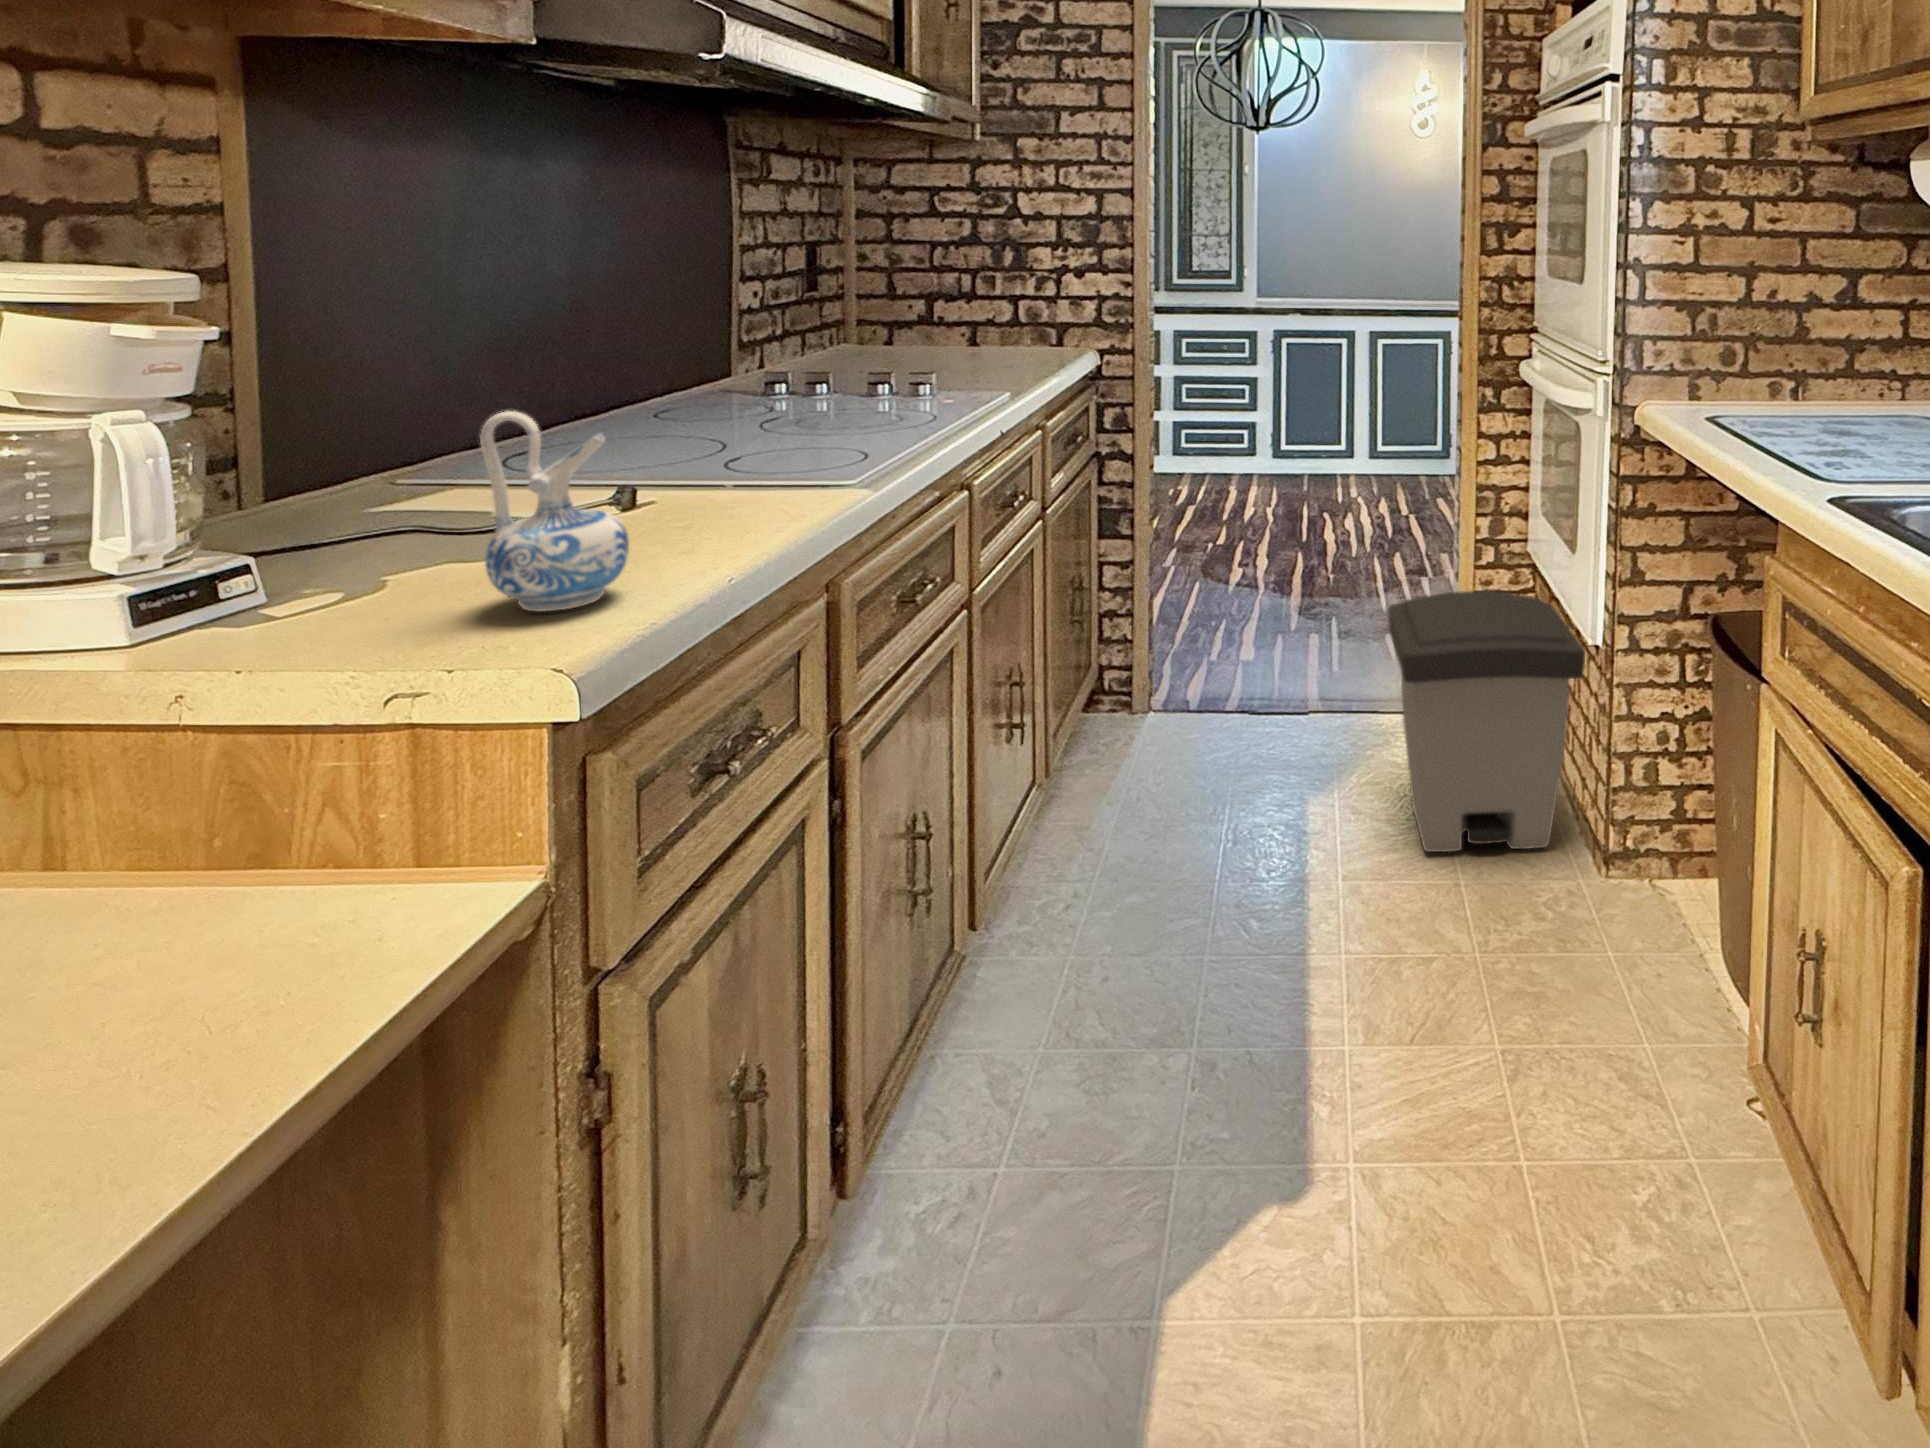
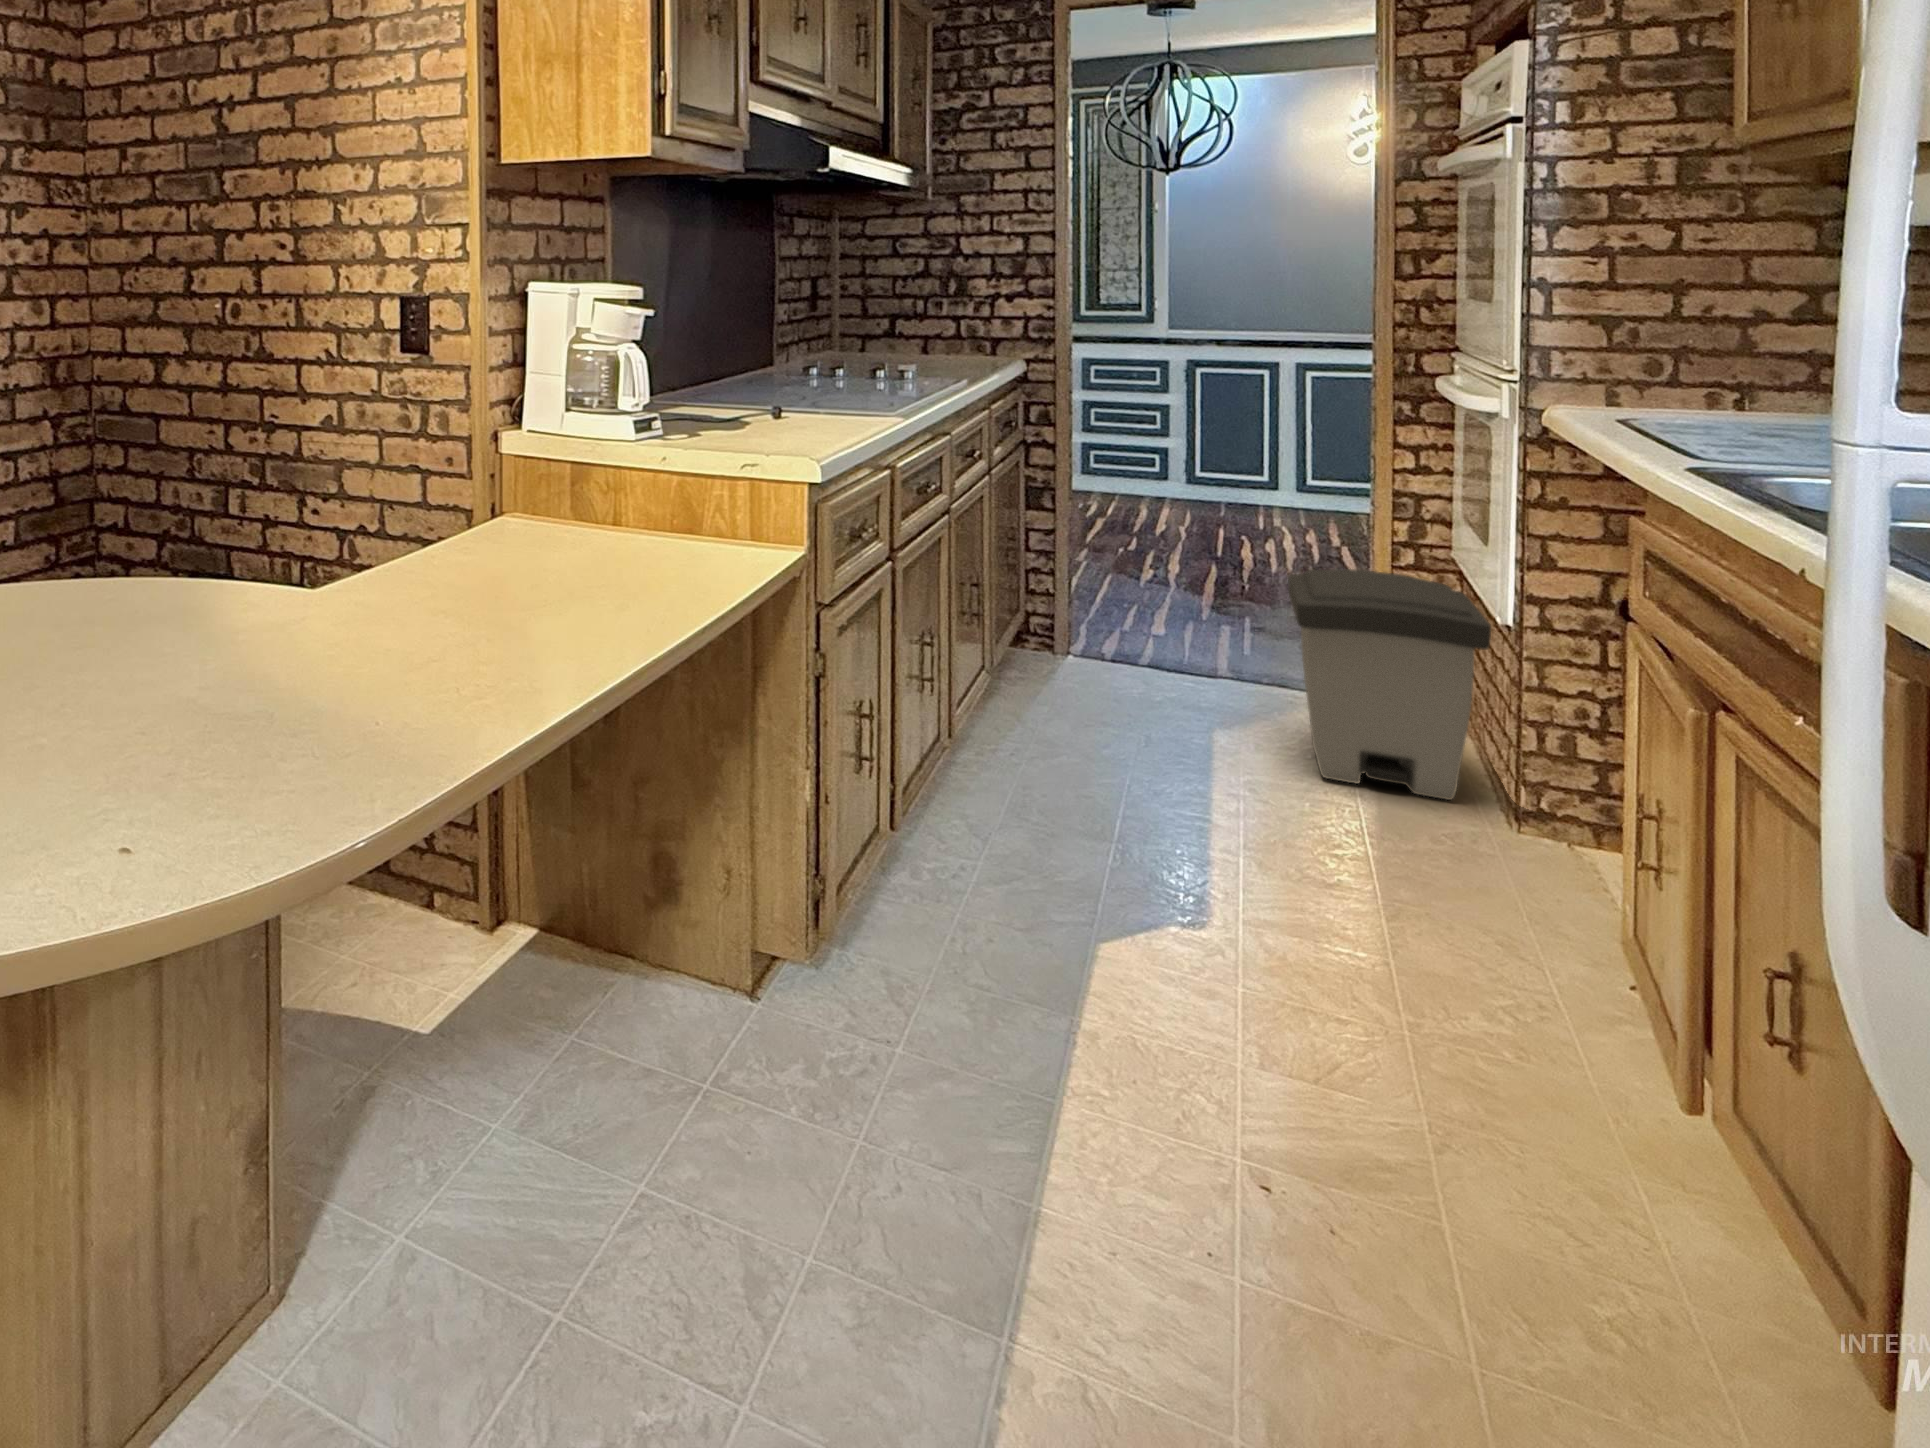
ceramic pitcher: present [480,411,629,612] -> none [767,347,822,438]

